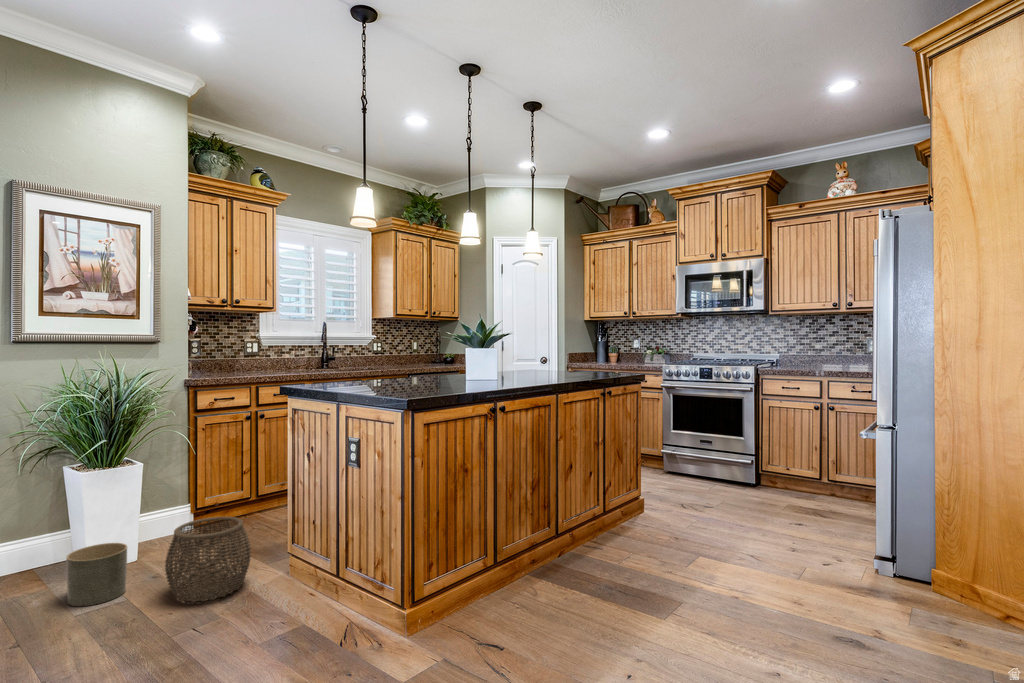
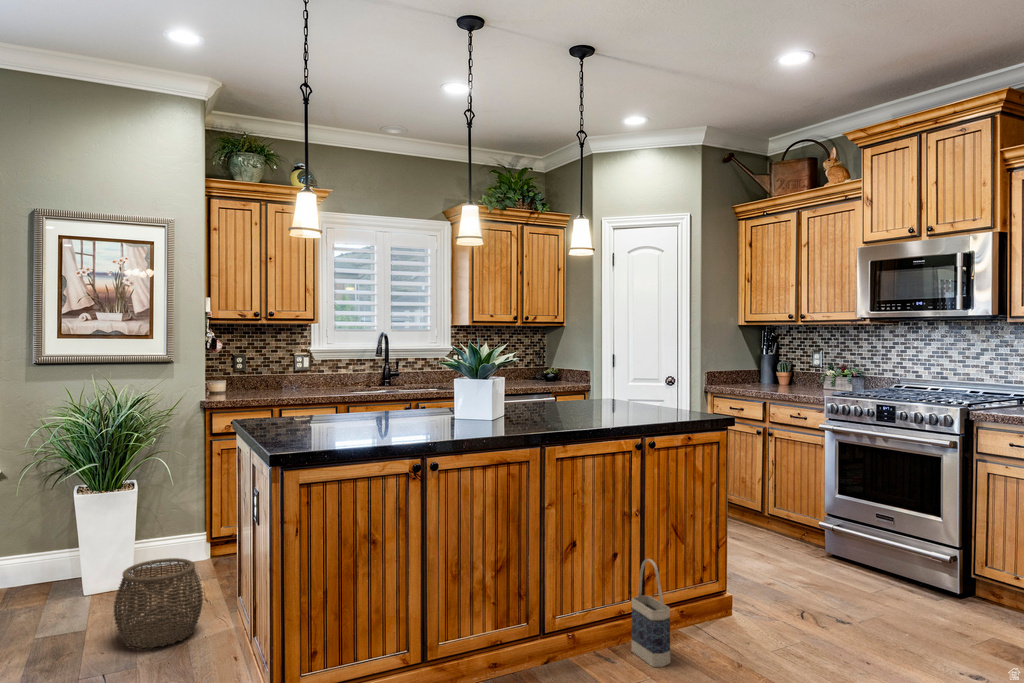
bag: none [606,473,637,549] -> present [632,559,670,667]
planter: present [66,543,127,606] -> none [41,573,98,634]

